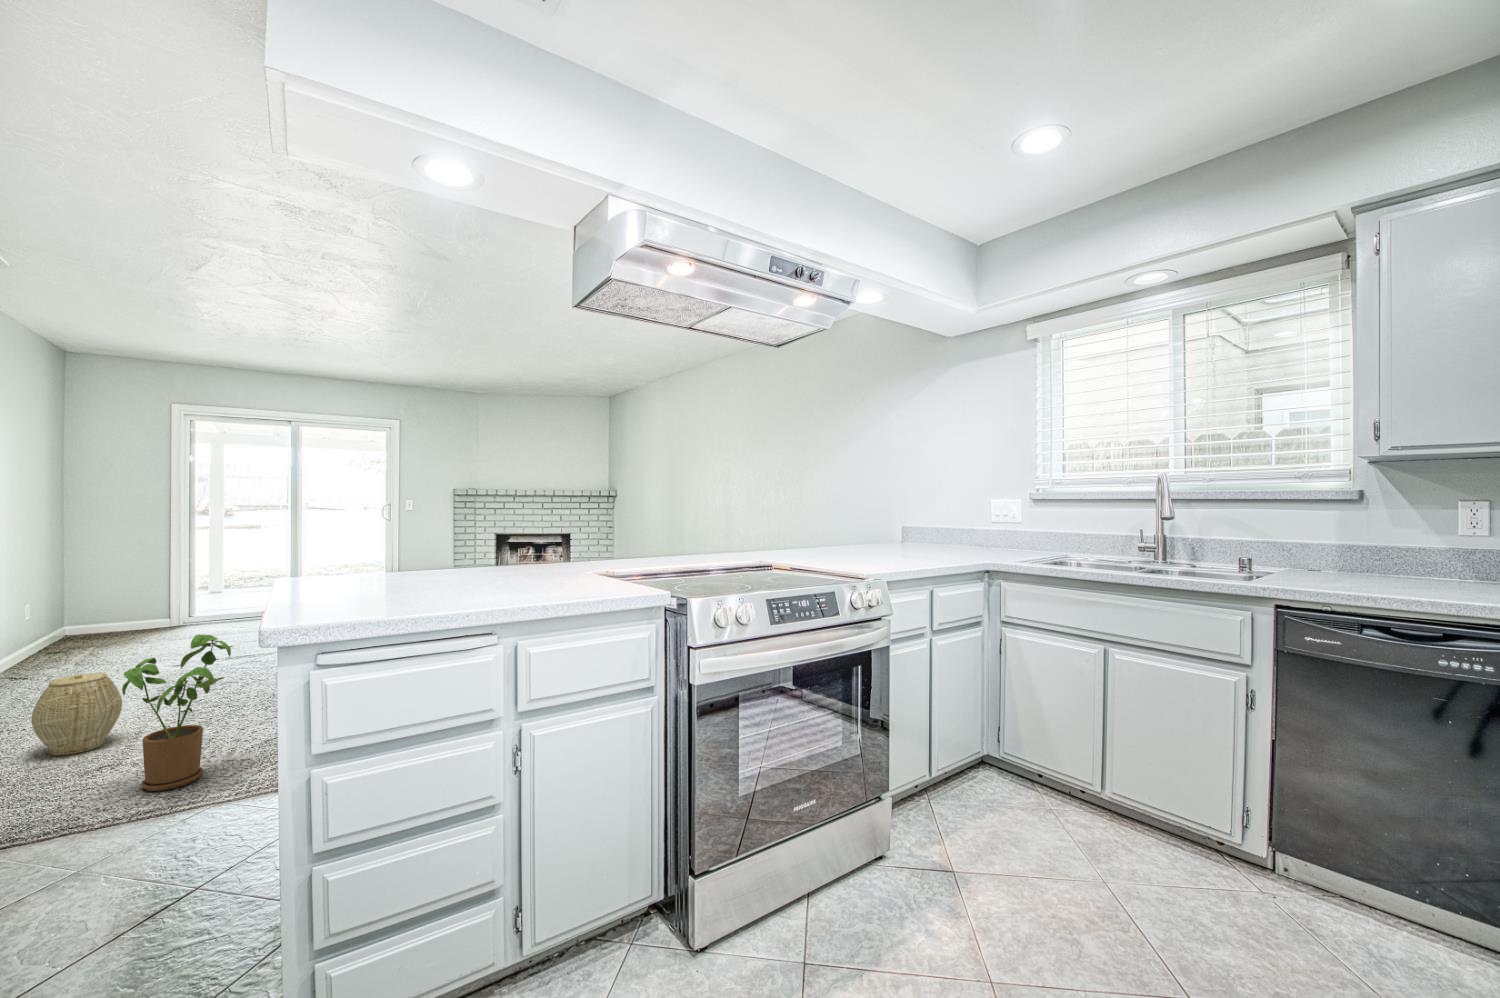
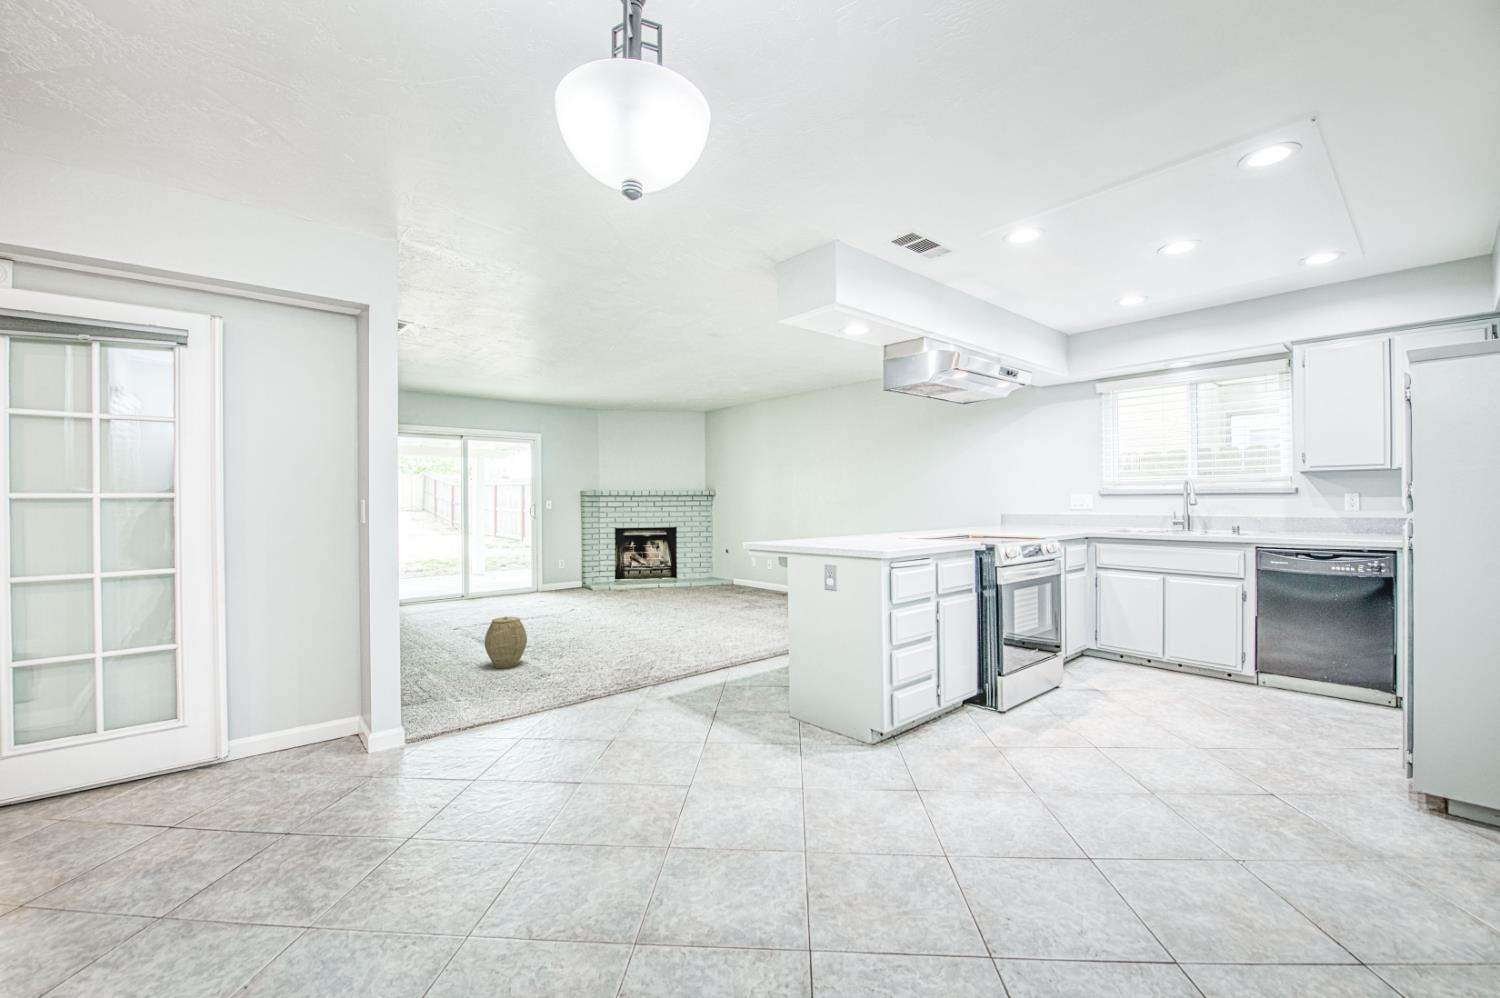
house plant: present [122,634,233,791] -> none [580,585,639,679]

